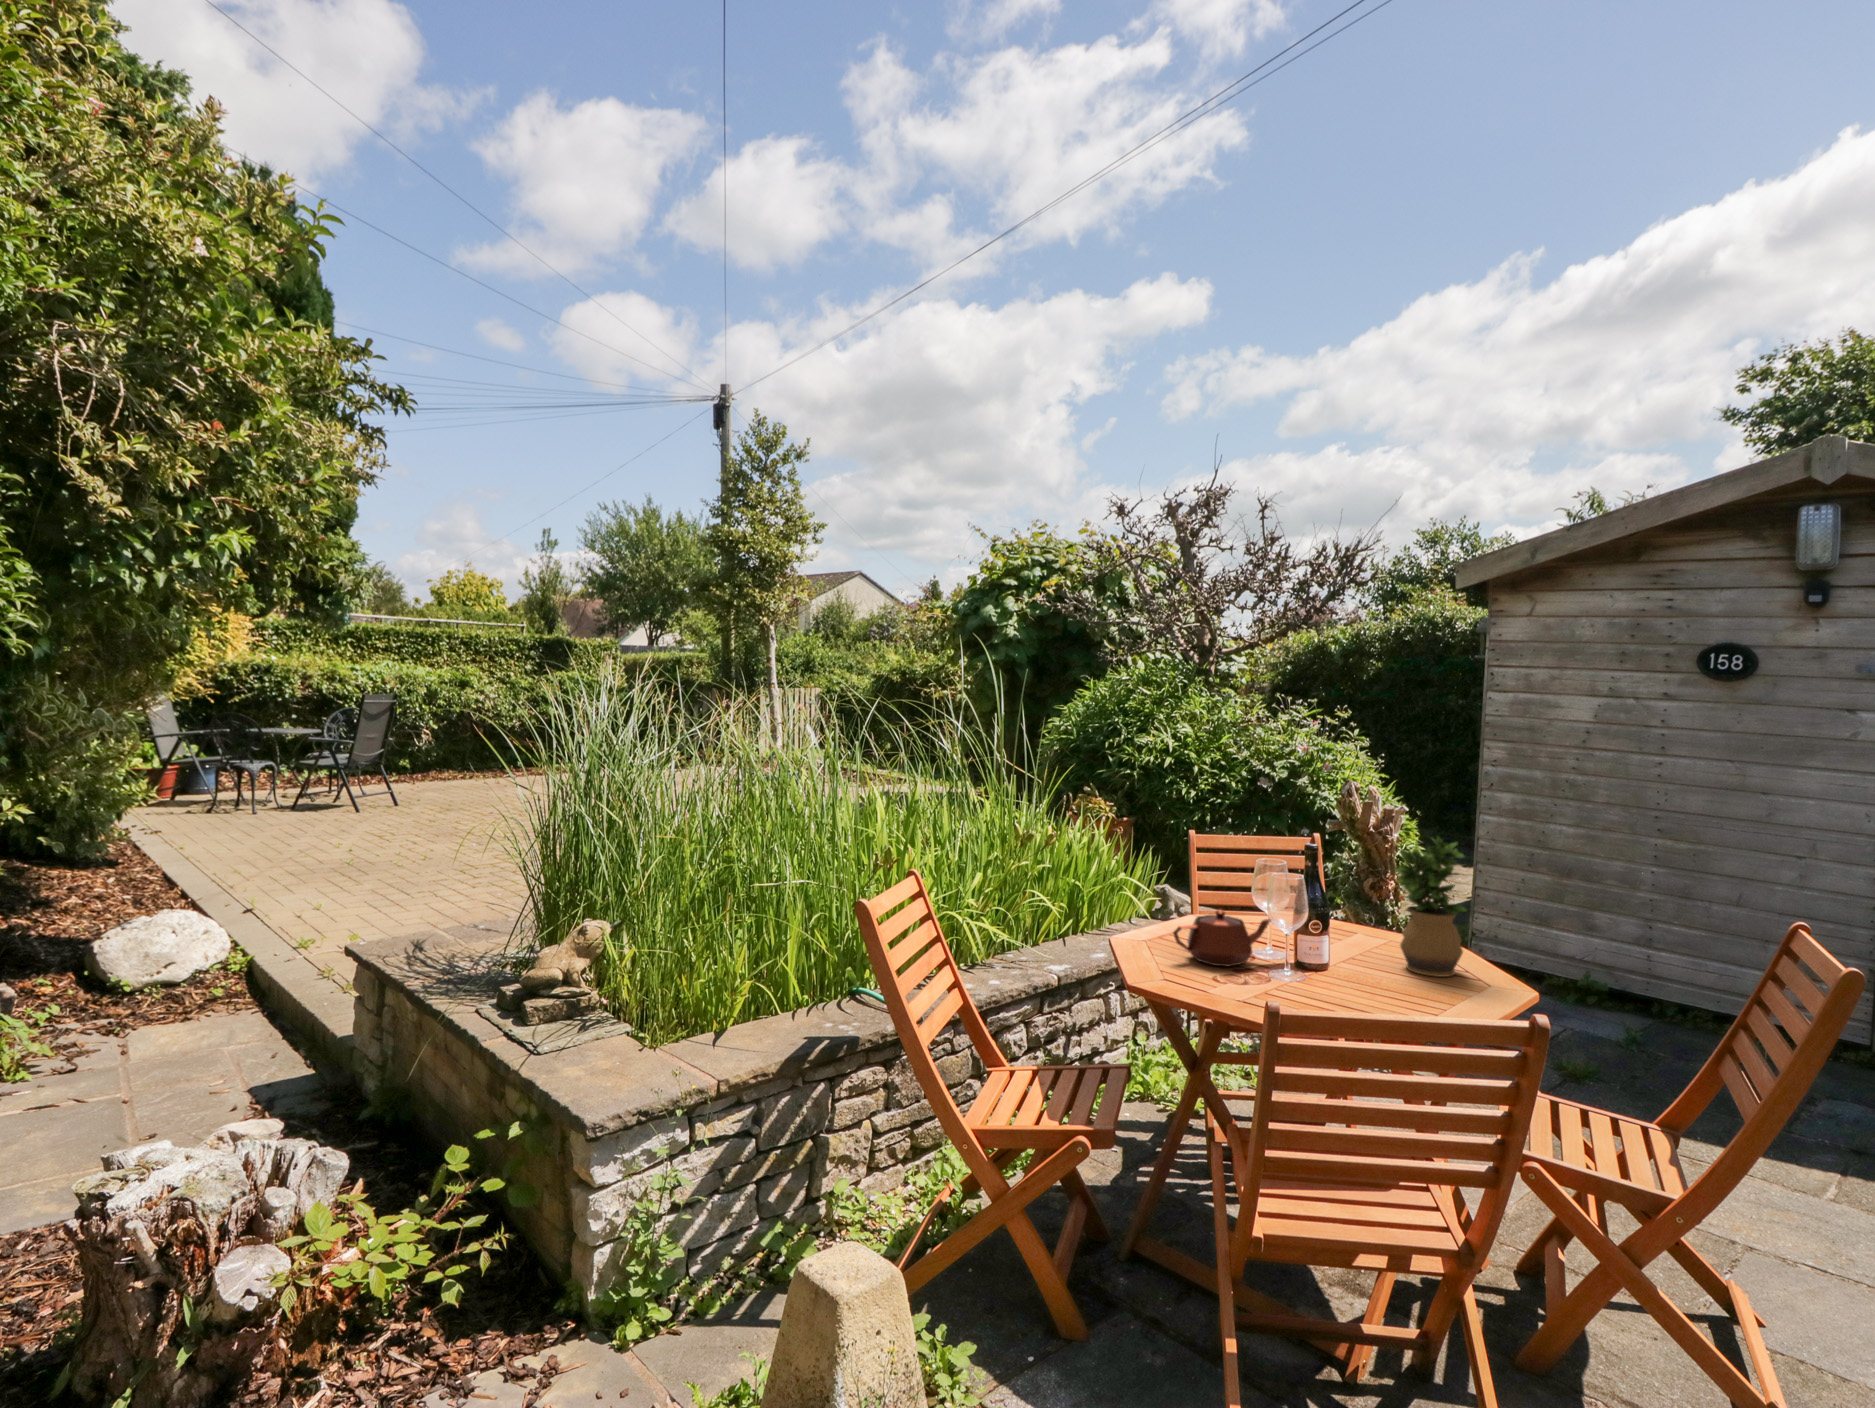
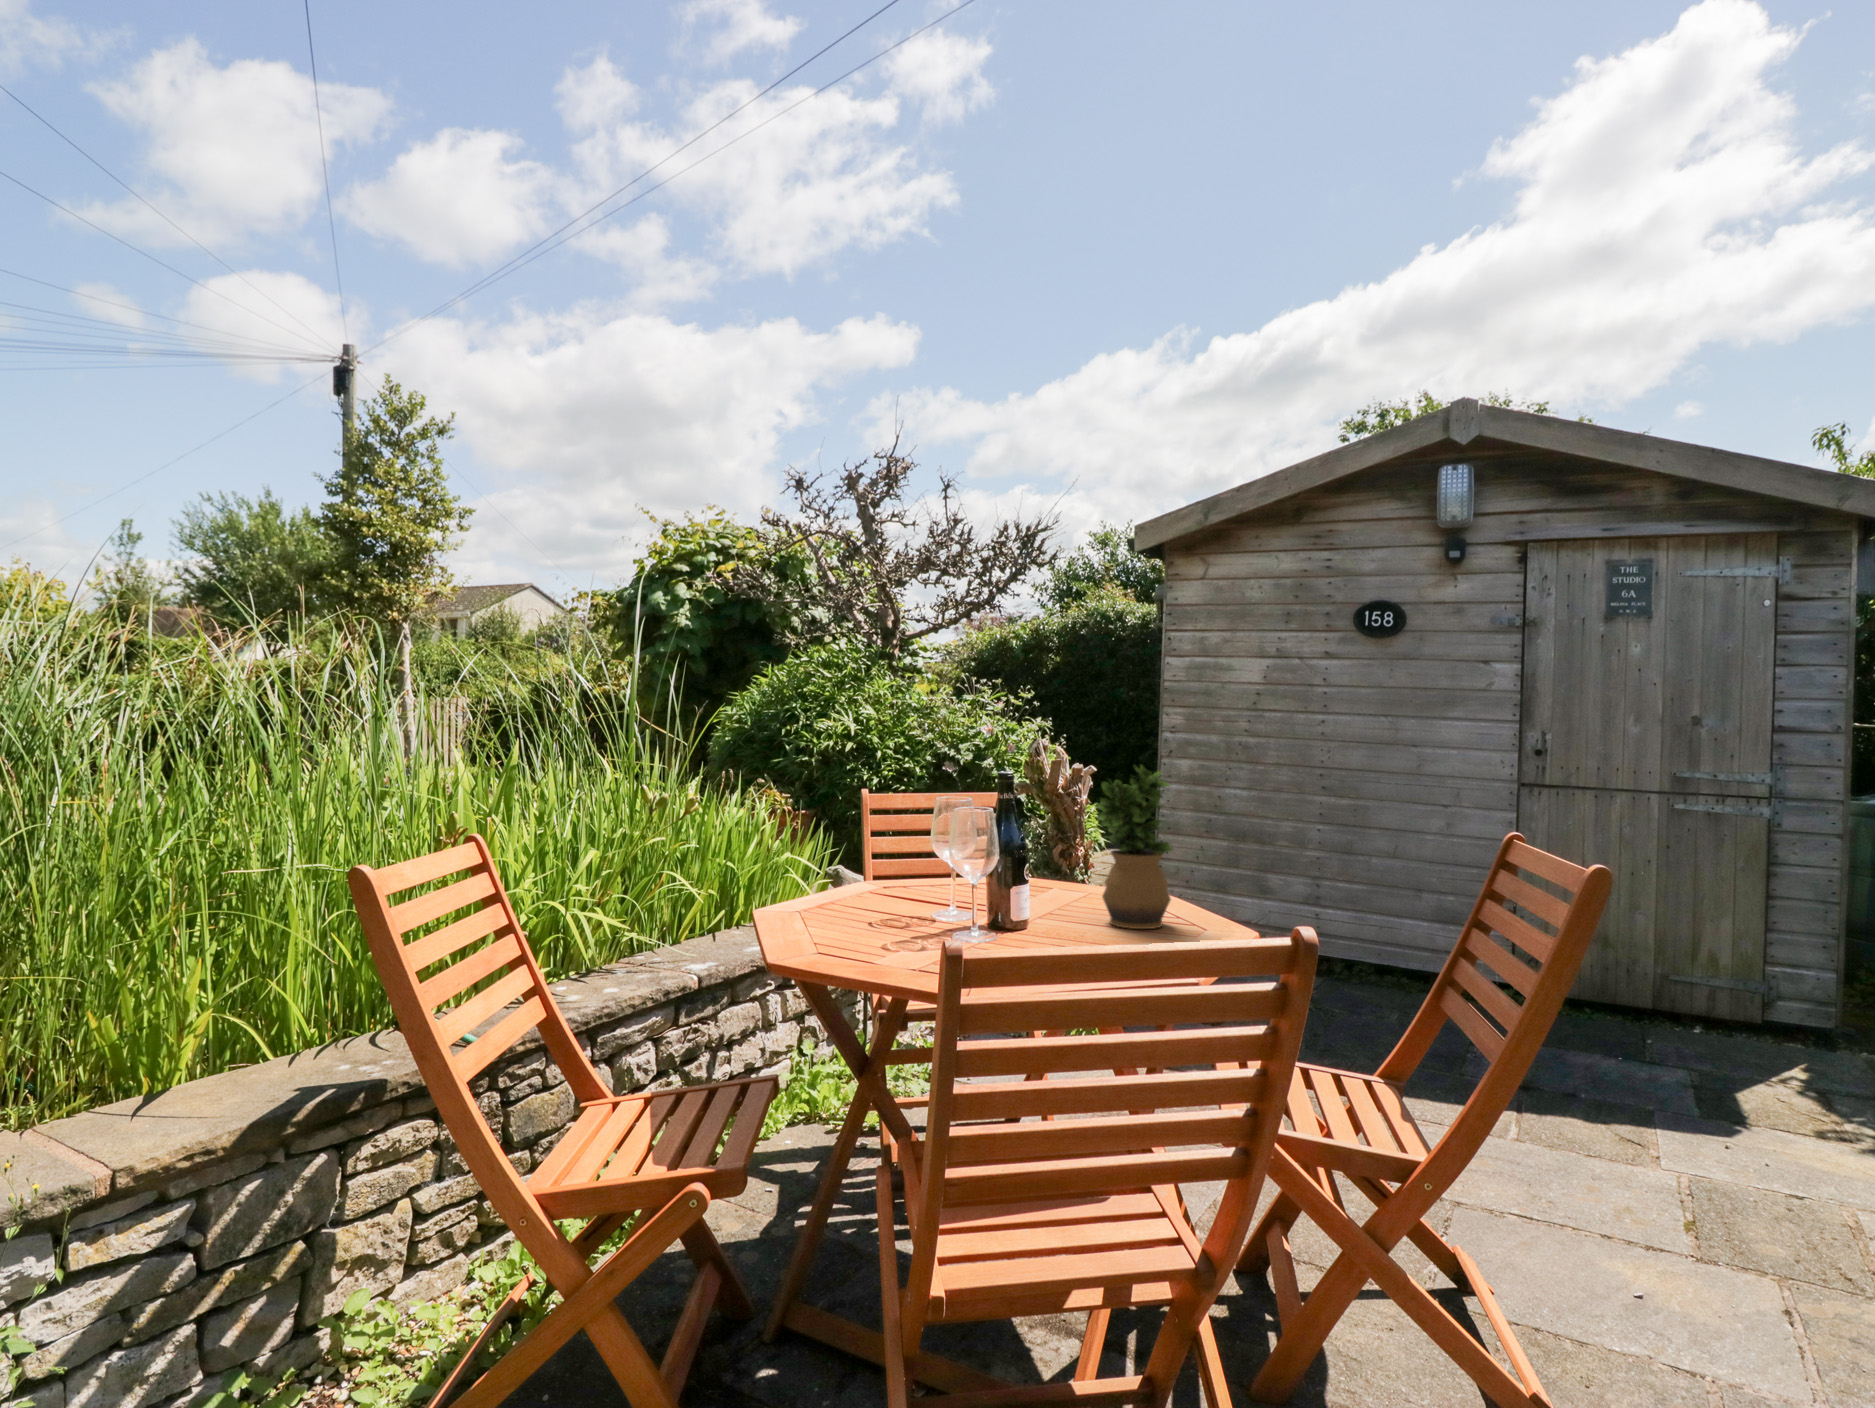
teapot: present [1173,910,1271,966] -> none [834,863,957,934]

